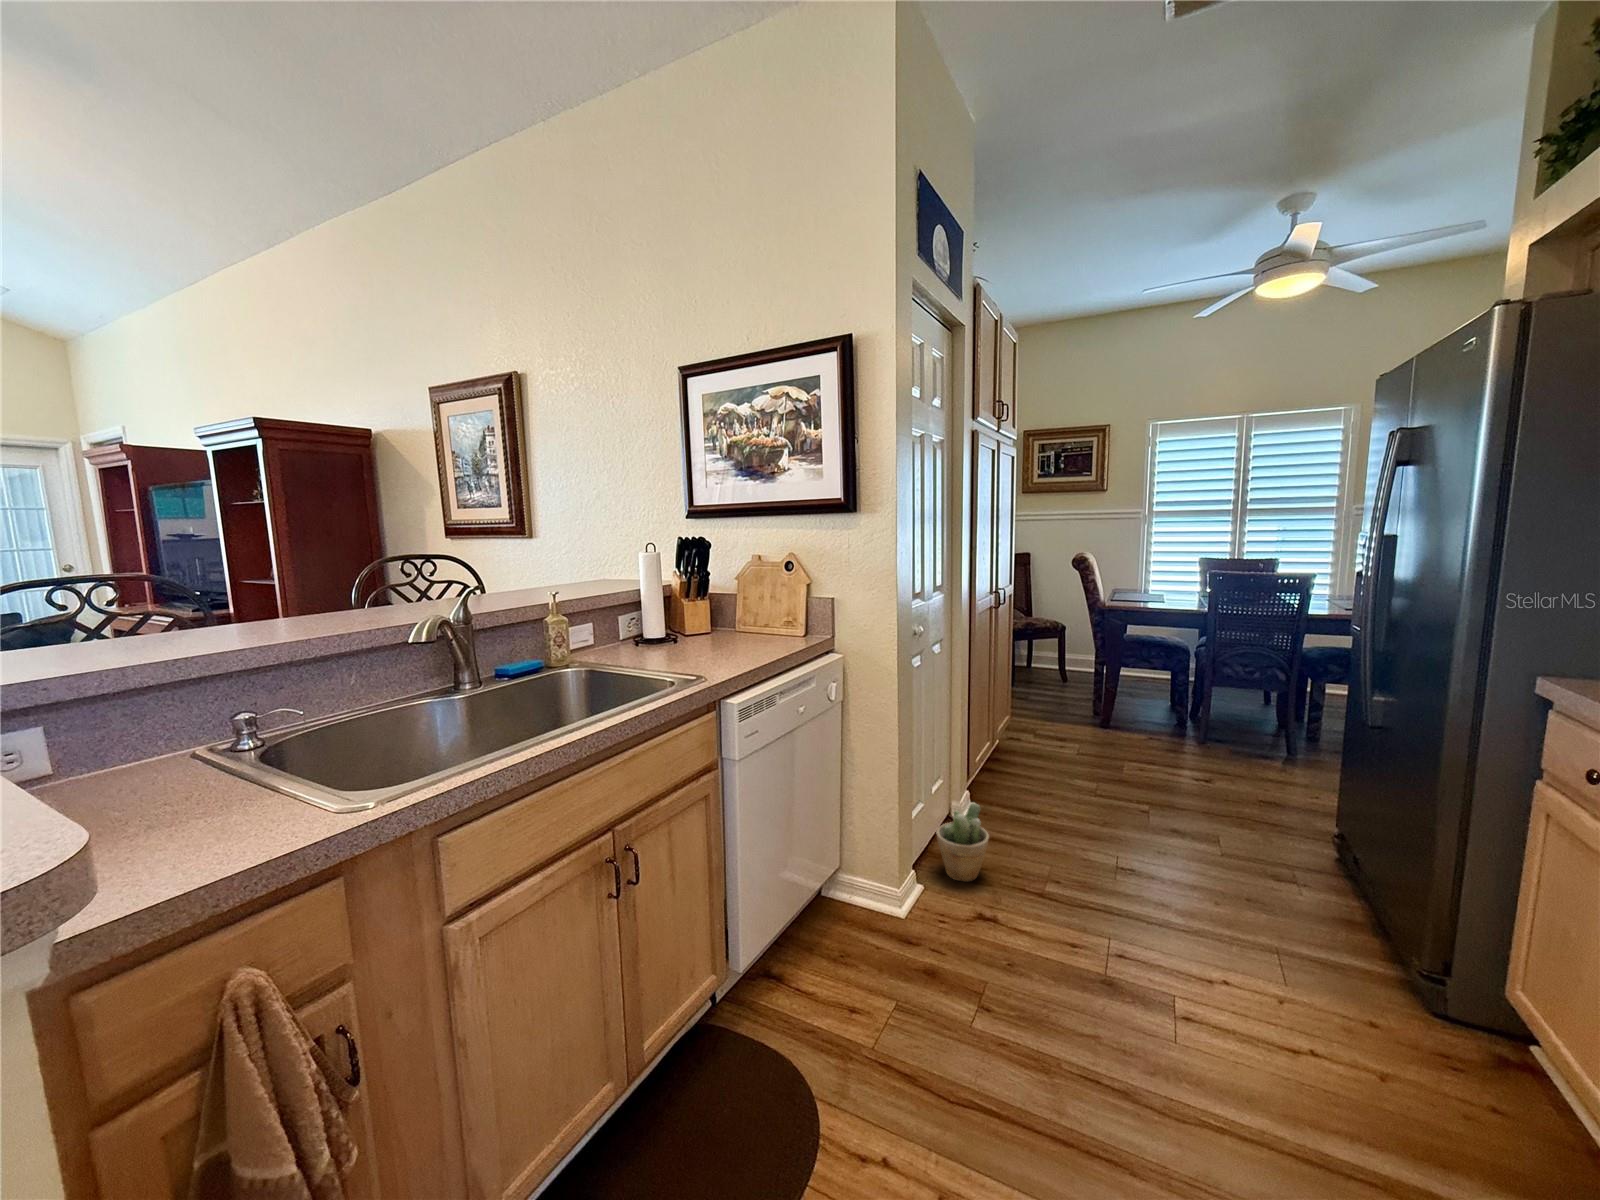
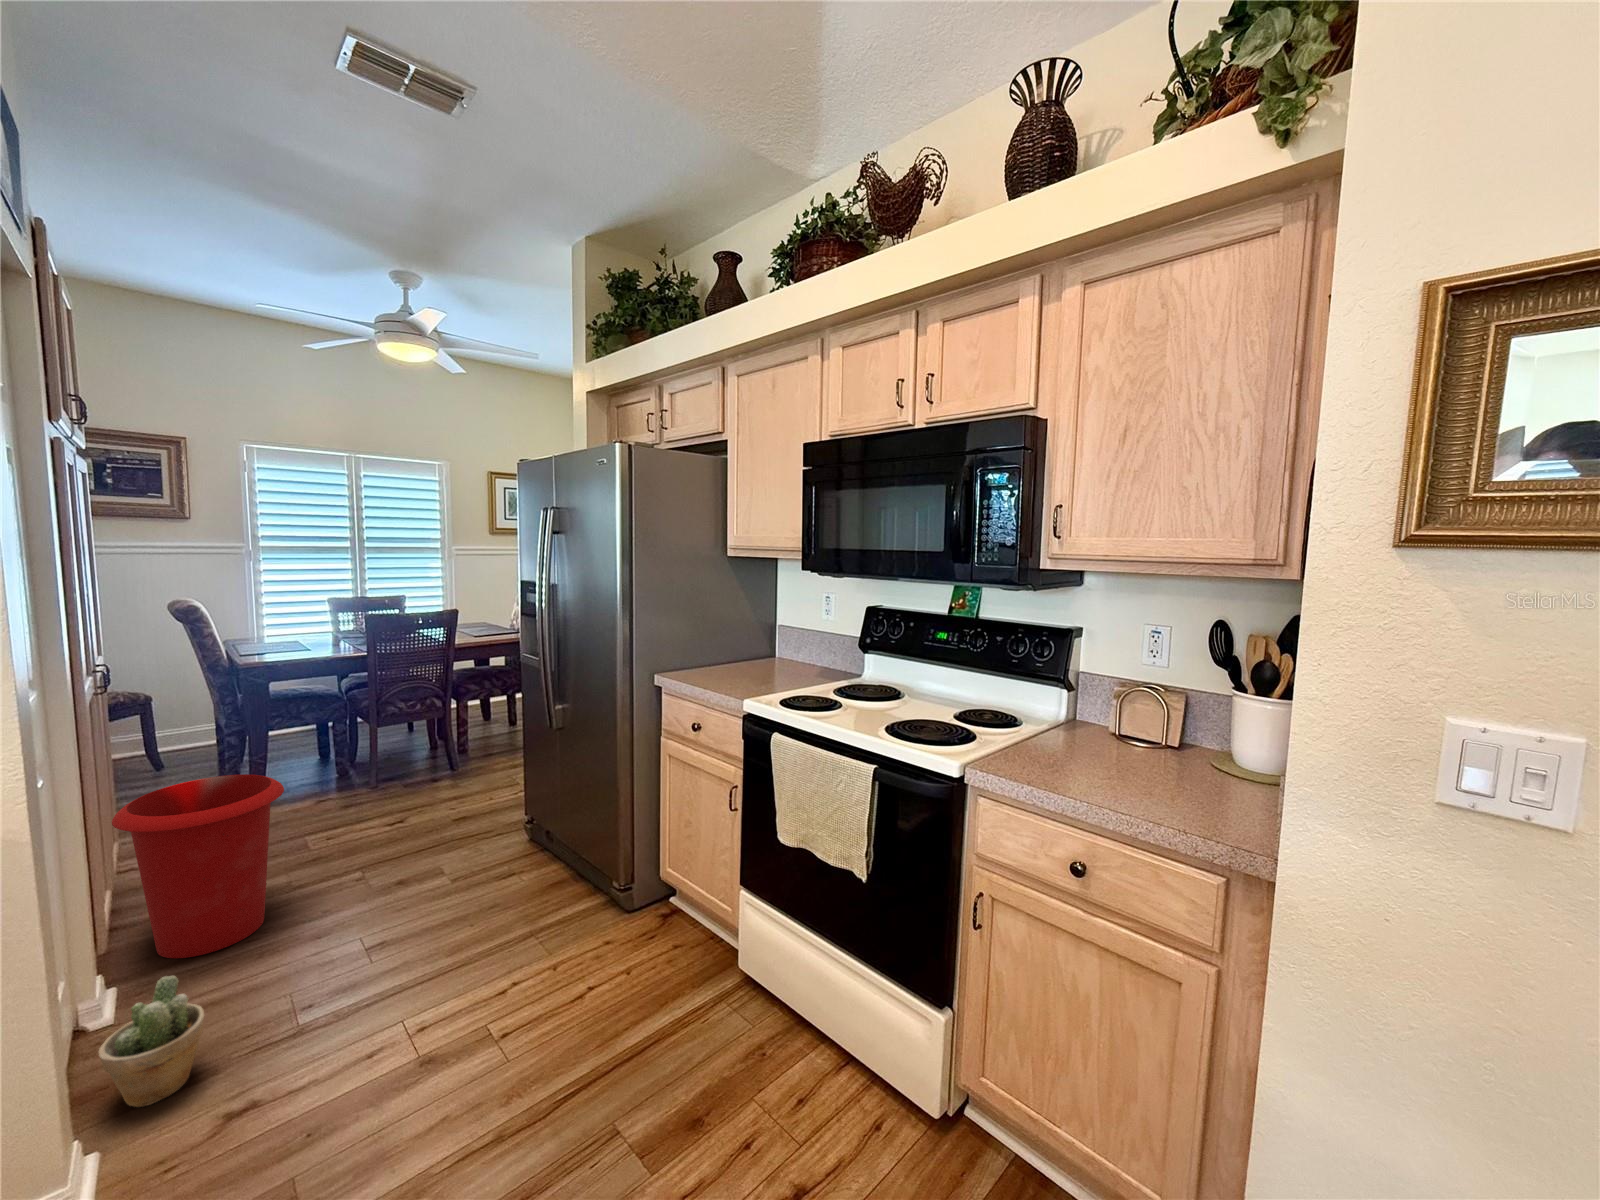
waste bin: none [987,683,1089,813] -> present [112,774,284,958]

